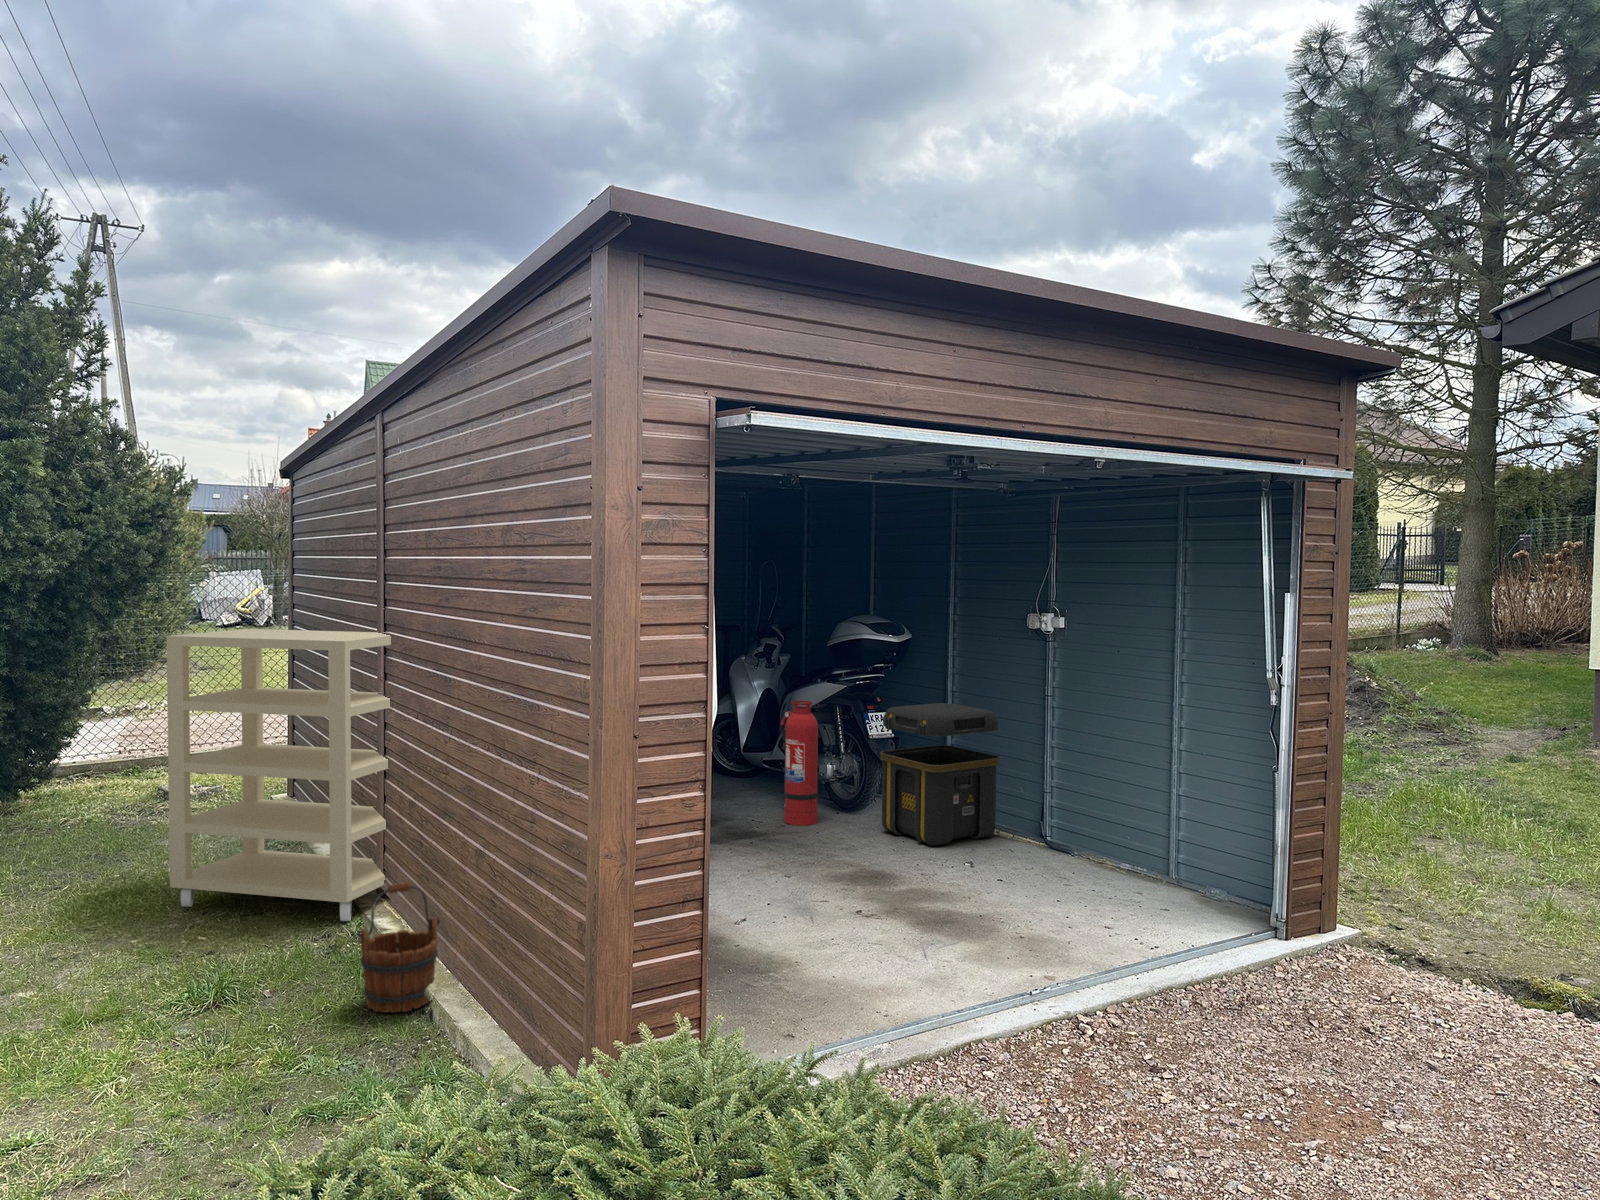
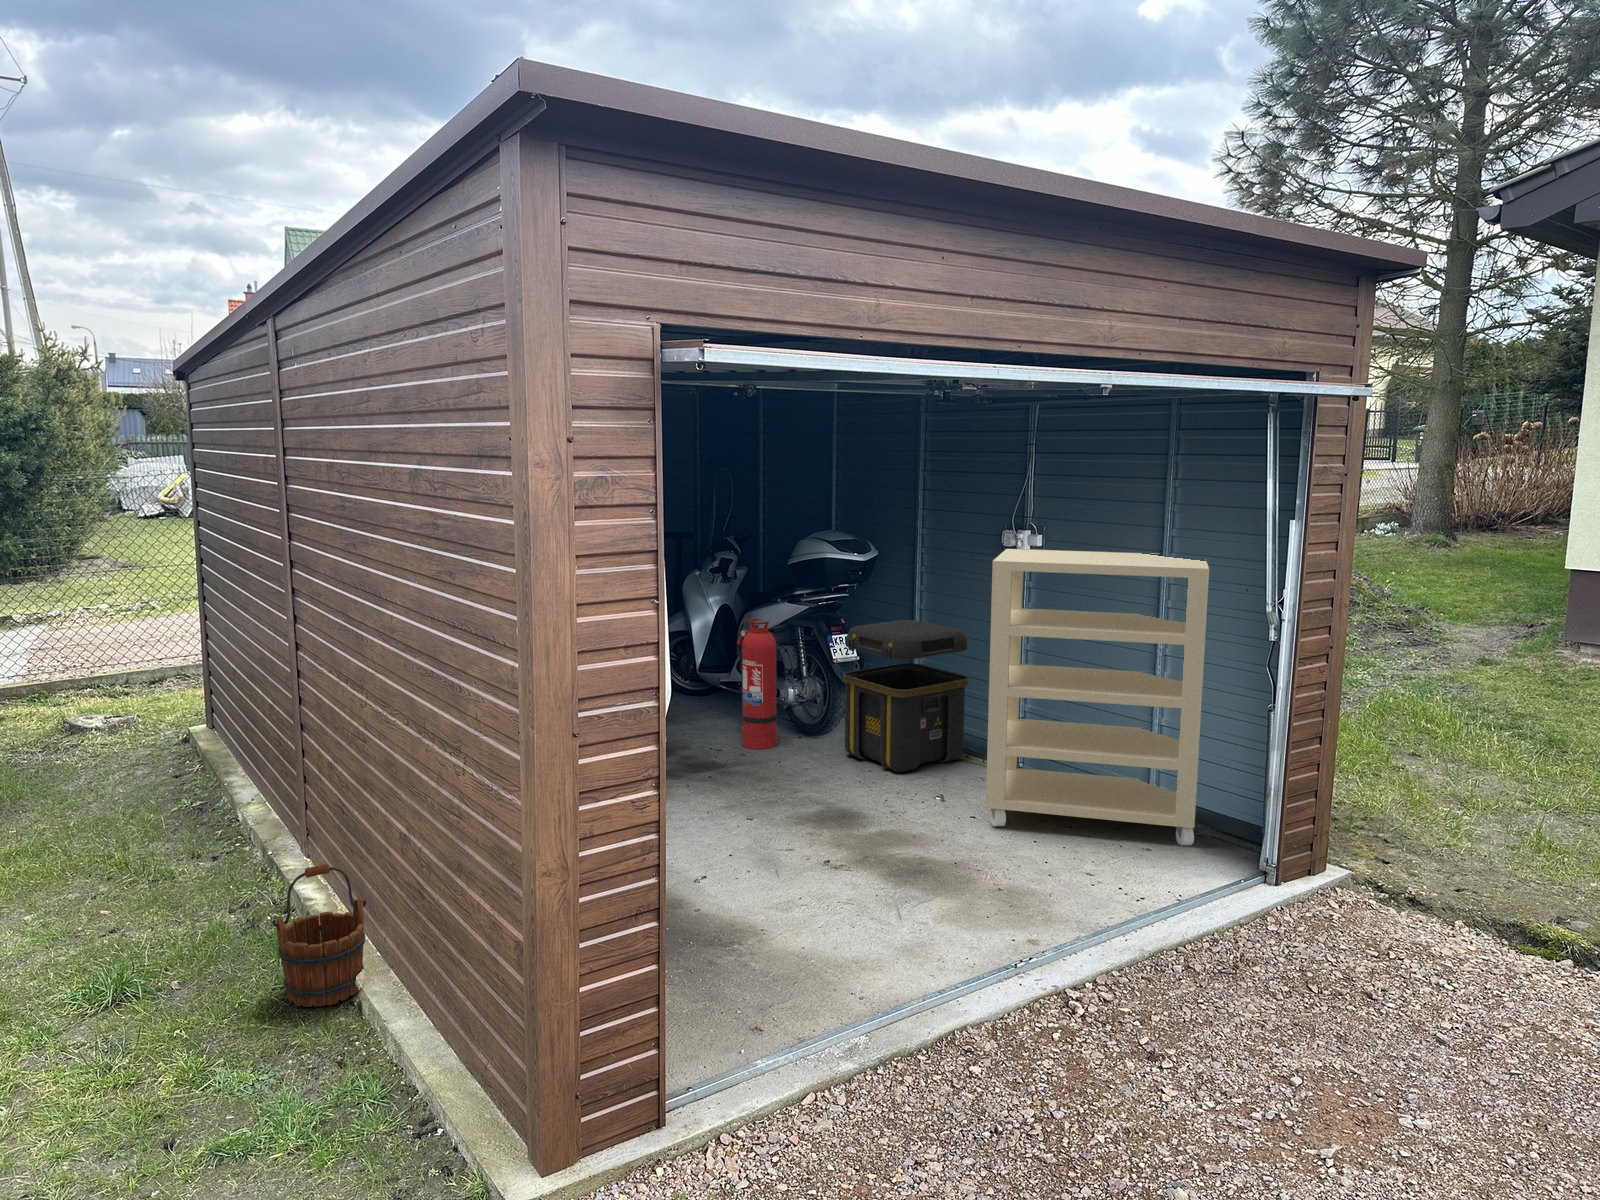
shelving unit: present [167,629,392,921] -> present [986,549,1209,846]

